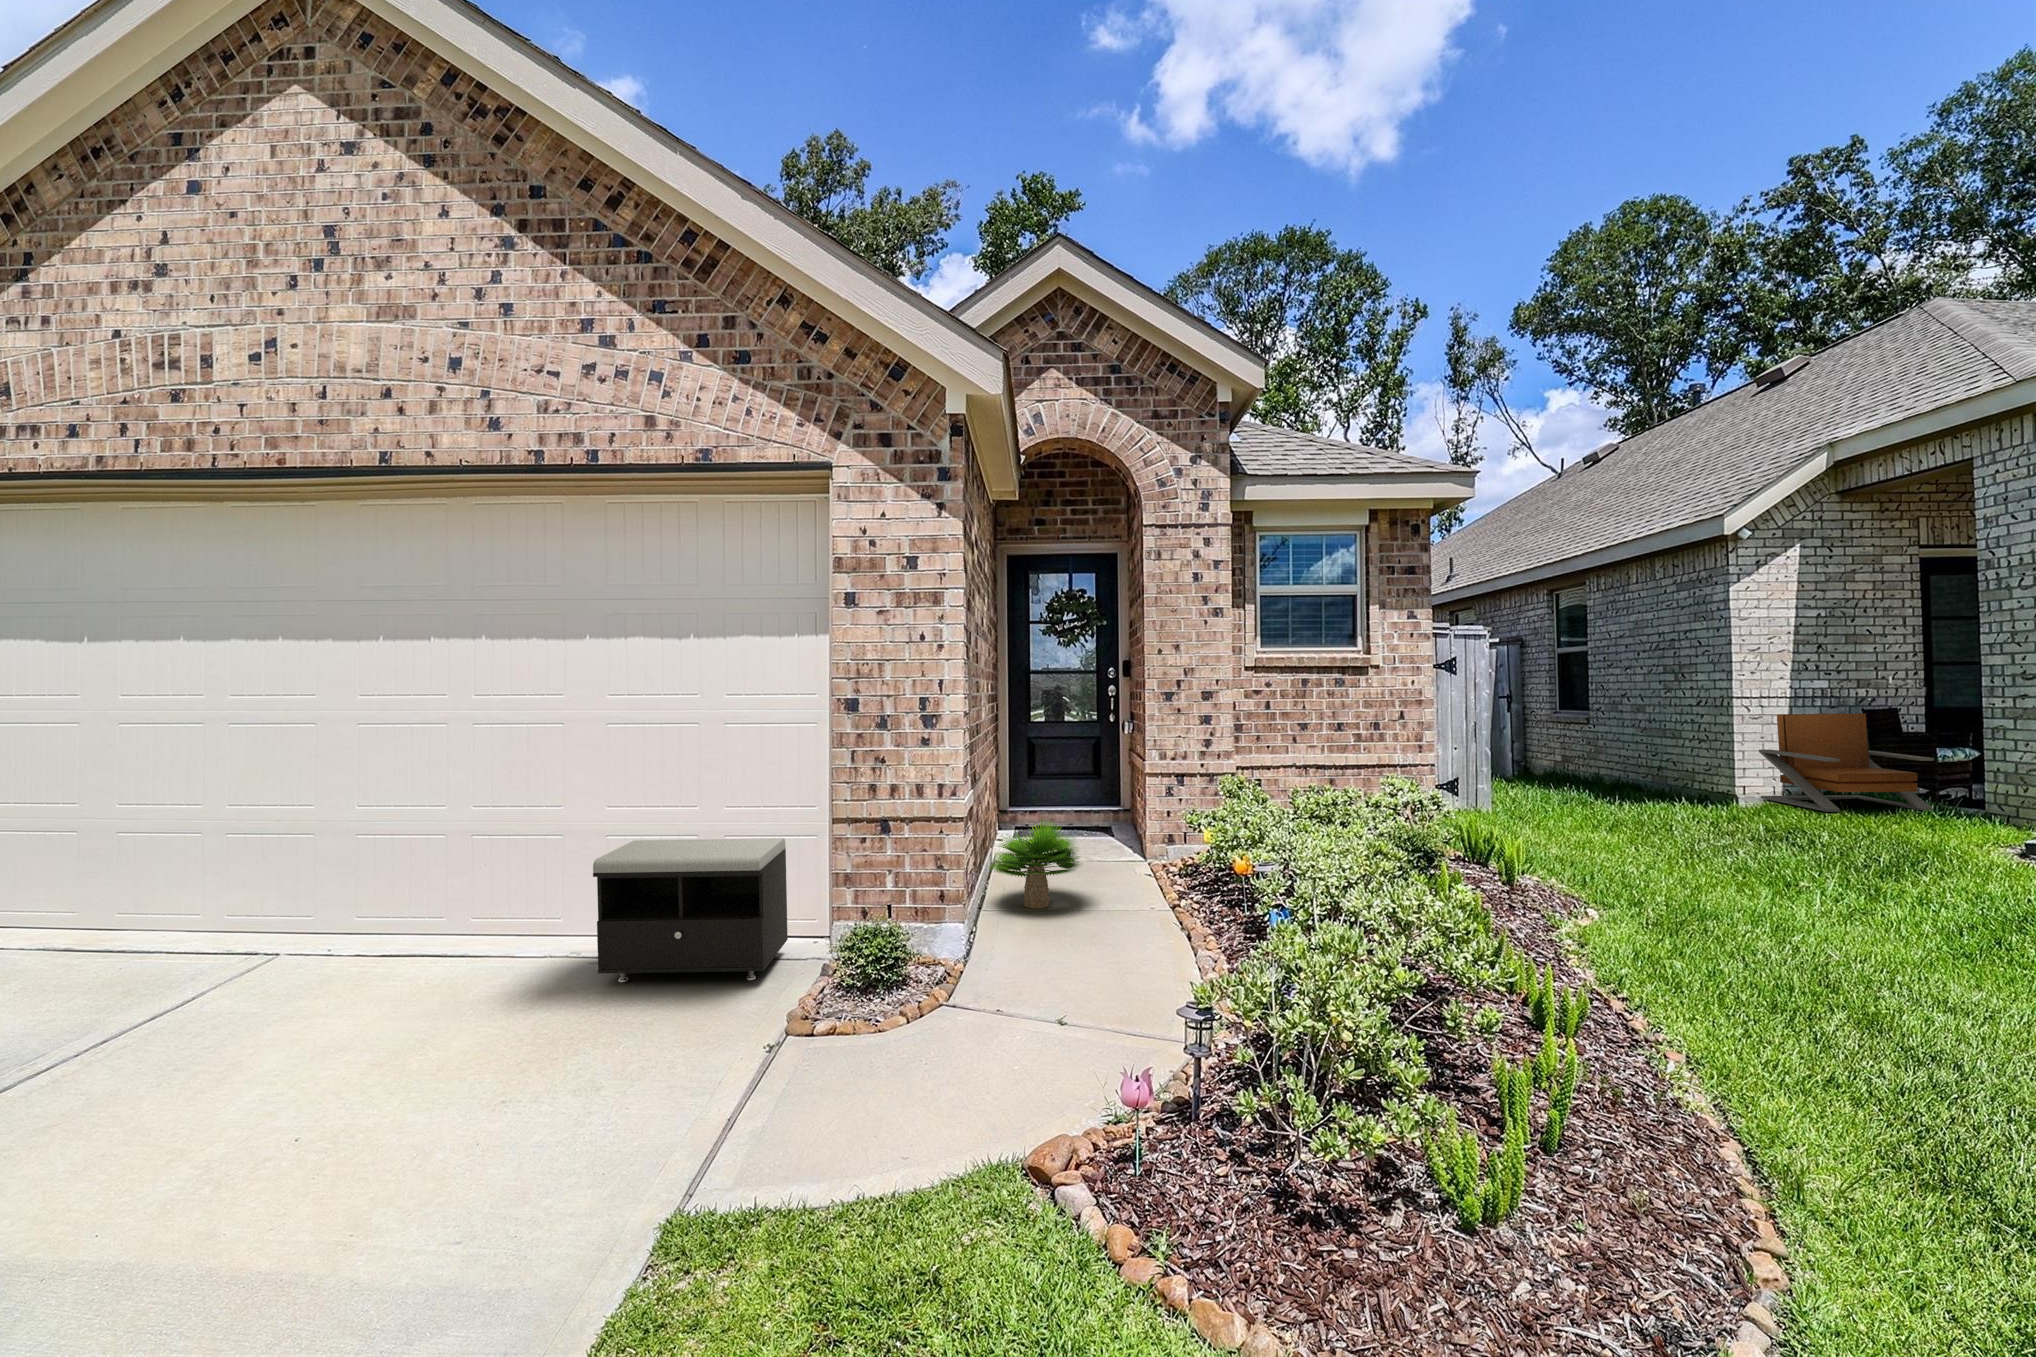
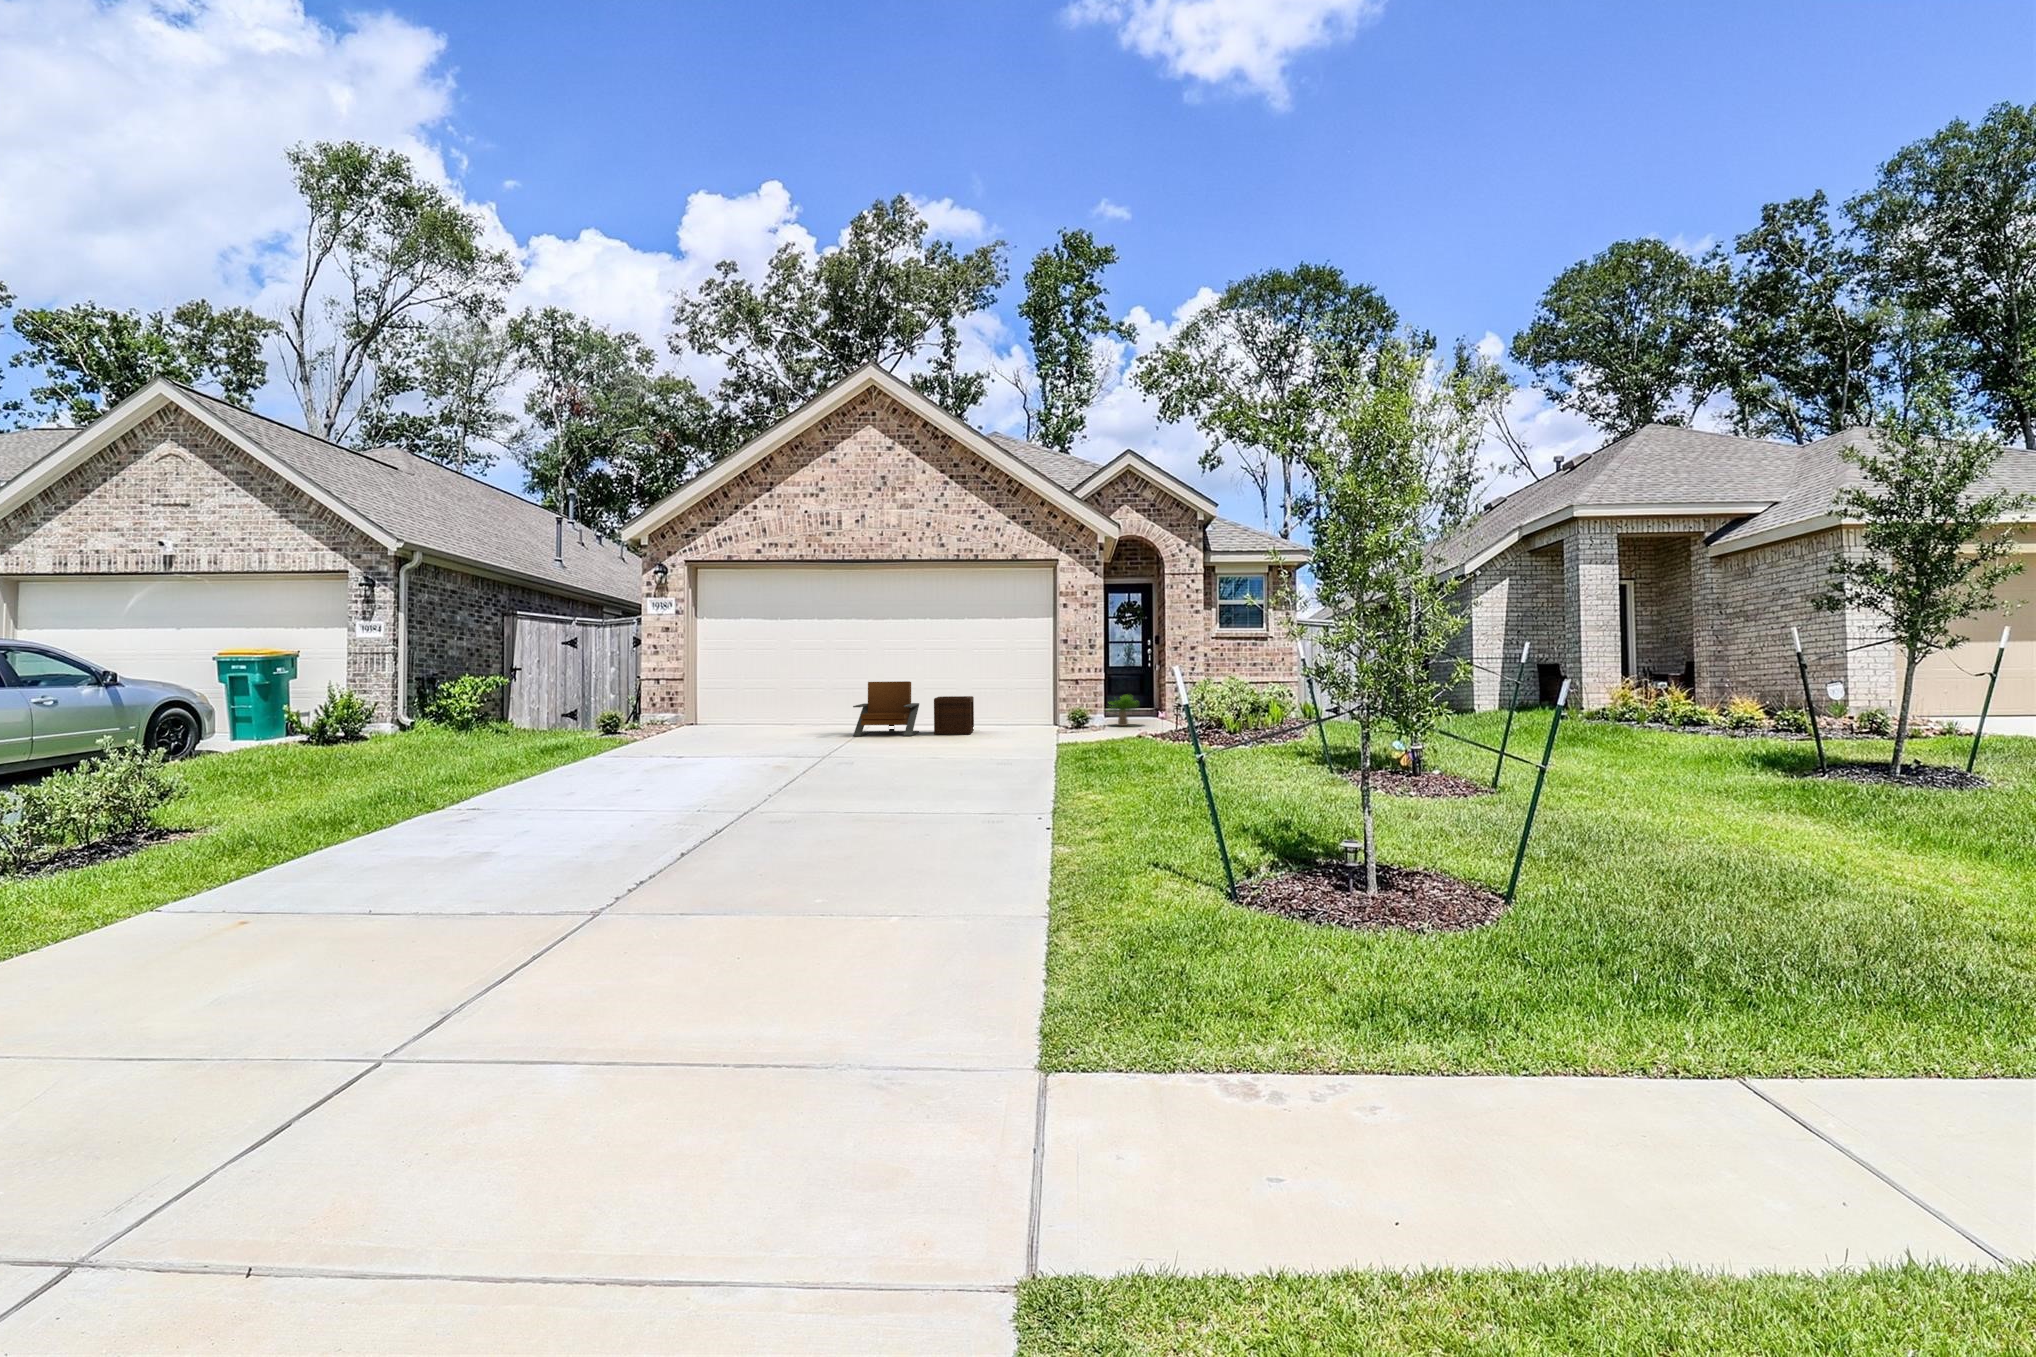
lounge chair: present [1759,714,1934,812] -> present [853,681,919,736]
storage bench: present [593,838,788,982] -> none [985,690,1040,734]
wooden crate: none [435,855,604,991] -> present [934,696,974,735]

